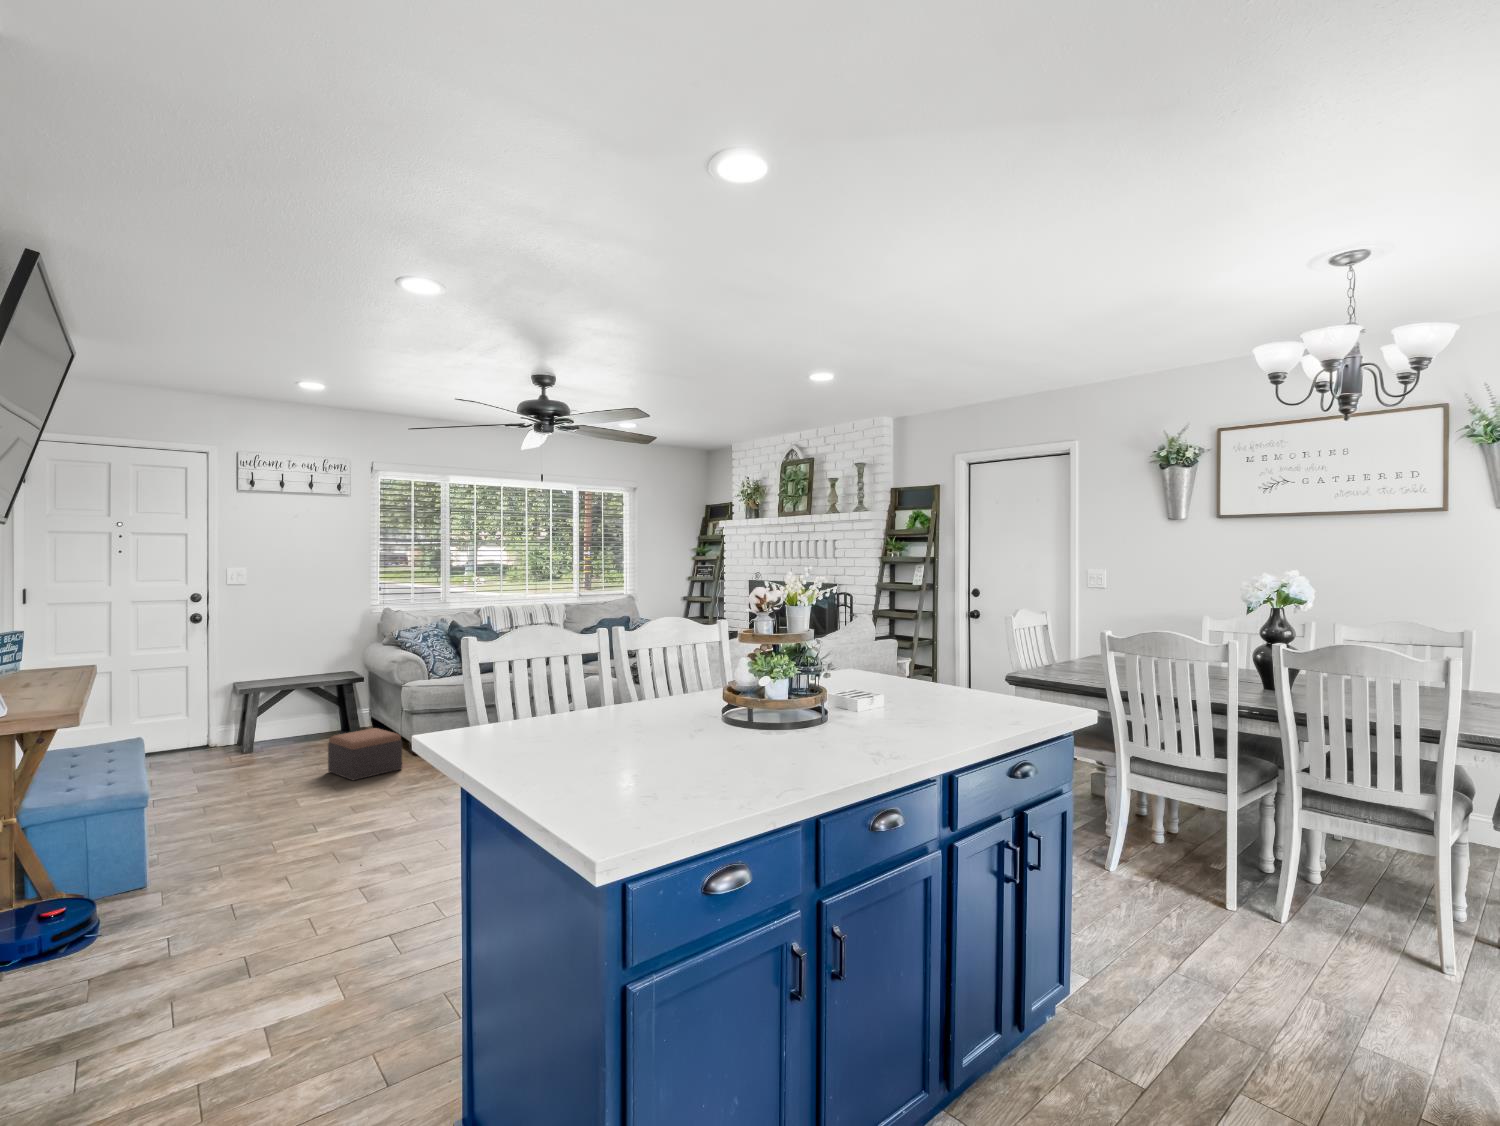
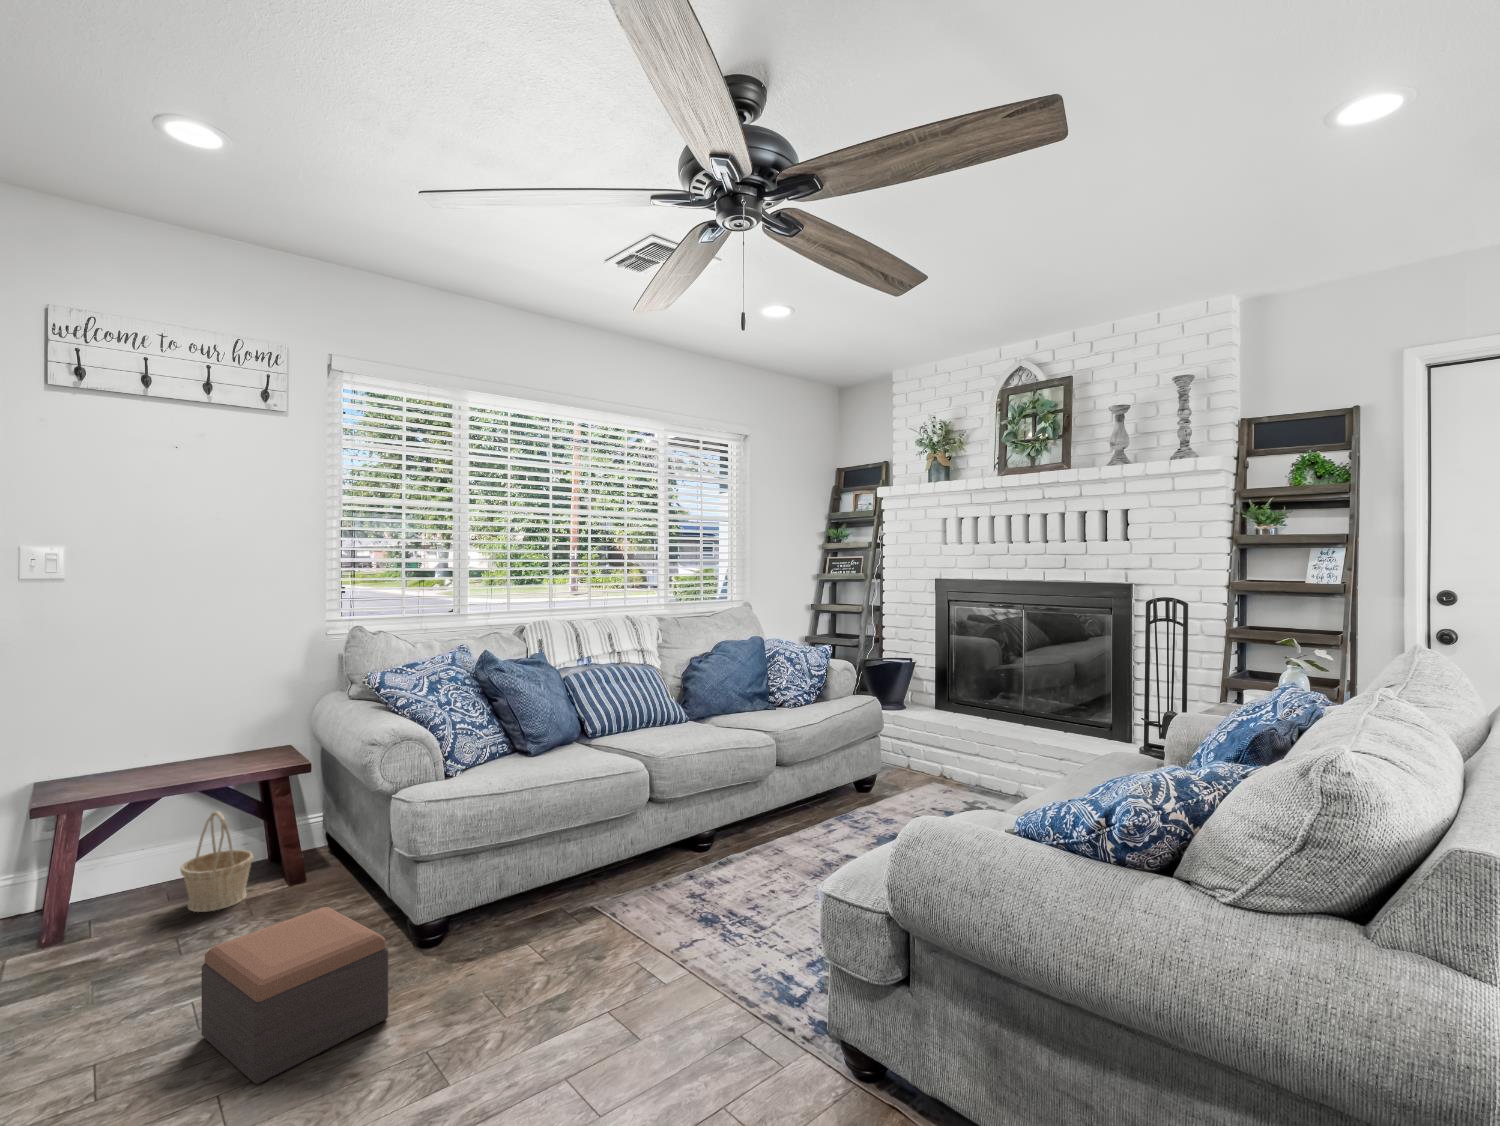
basket: none [304,698,338,744] -> present [180,811,254,912]

